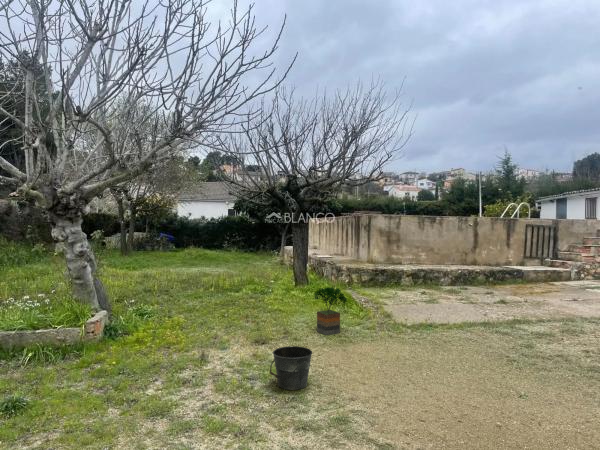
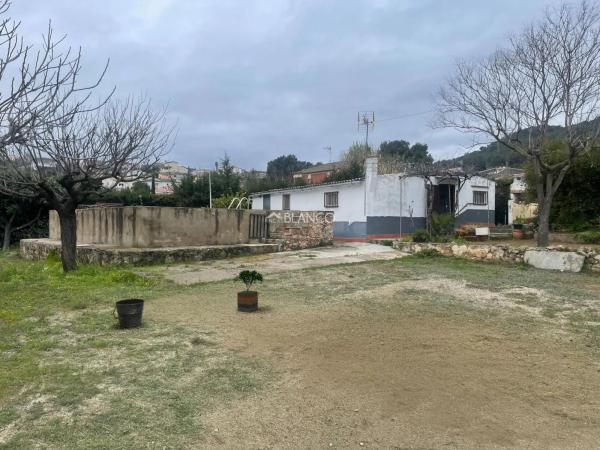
potted tree: present [314,287,347,335] -> present [234,270,264,312]

